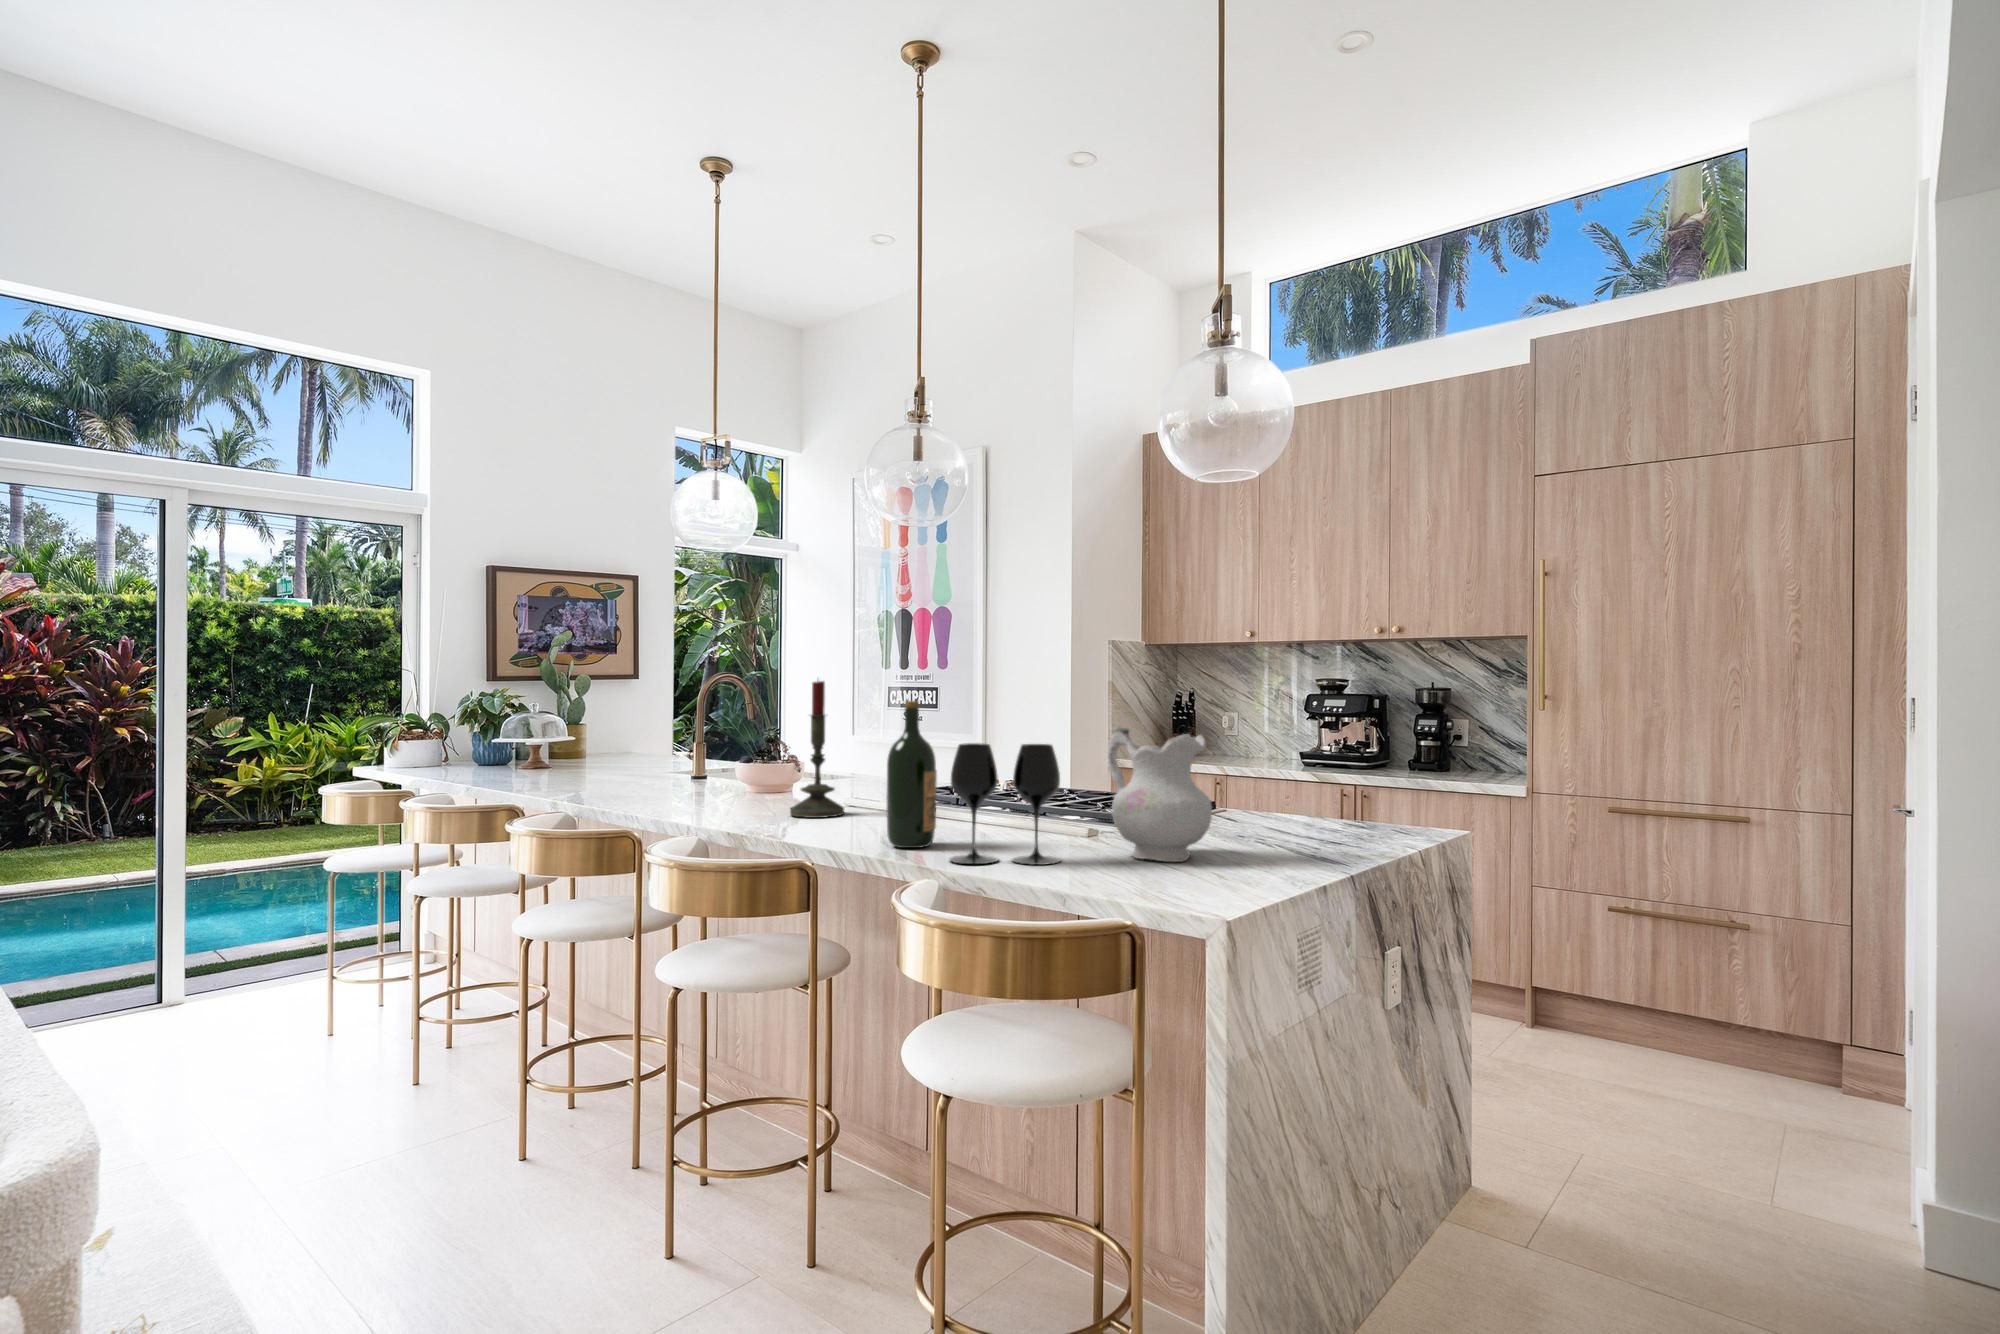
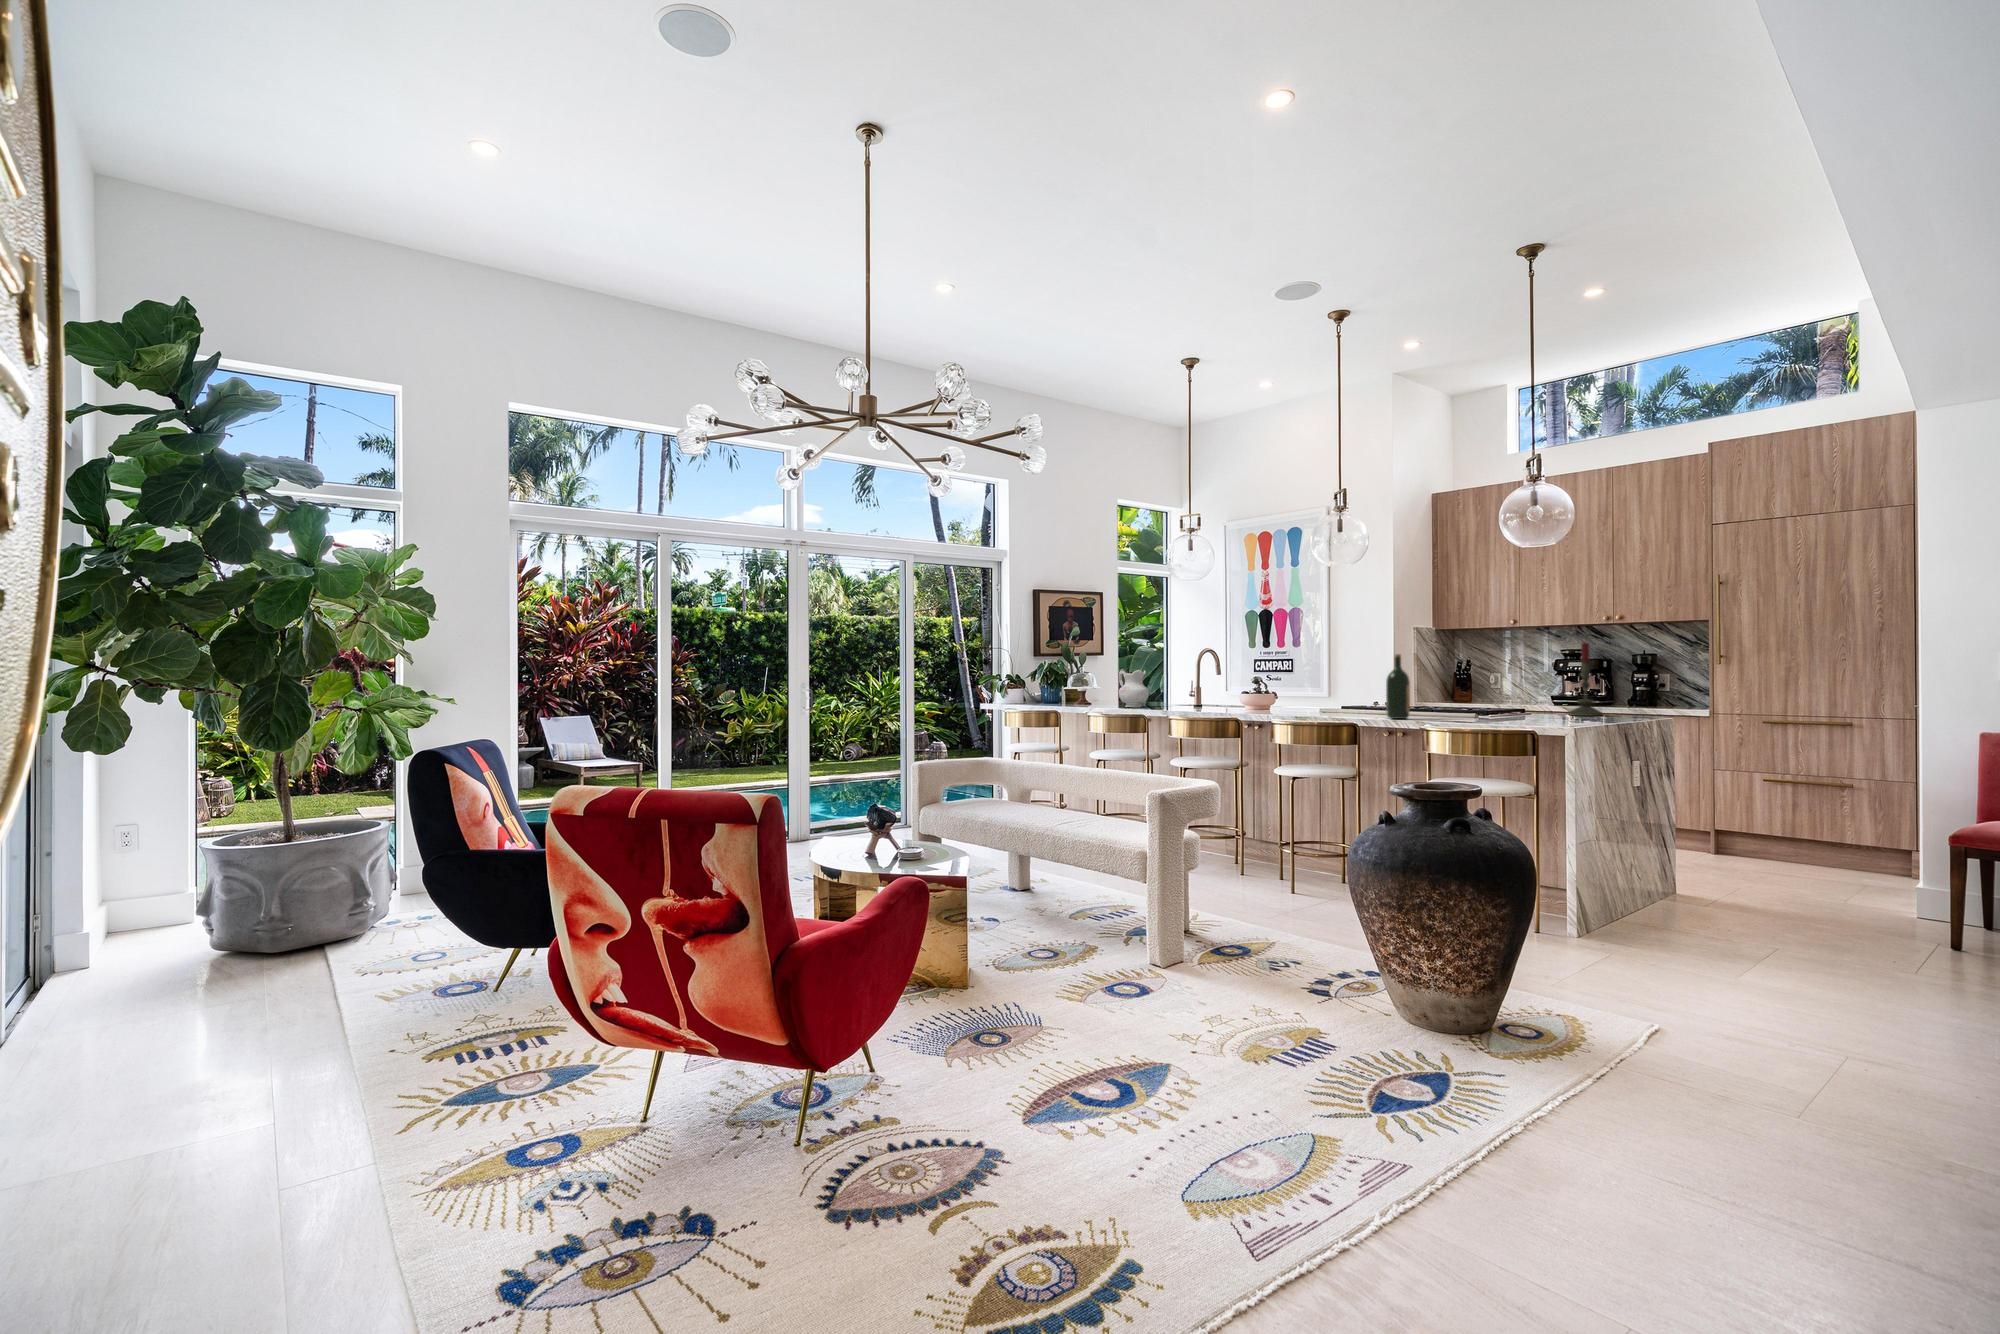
candle: present [790,681,844,818] -> present [1569,642,1603,716]
ceramic pitcher: present [1107,728,1212,862] -> present [1119,669,1149,707]
wine glass: present [949,743,1060,865] -> none [1427,671,1480,721]

